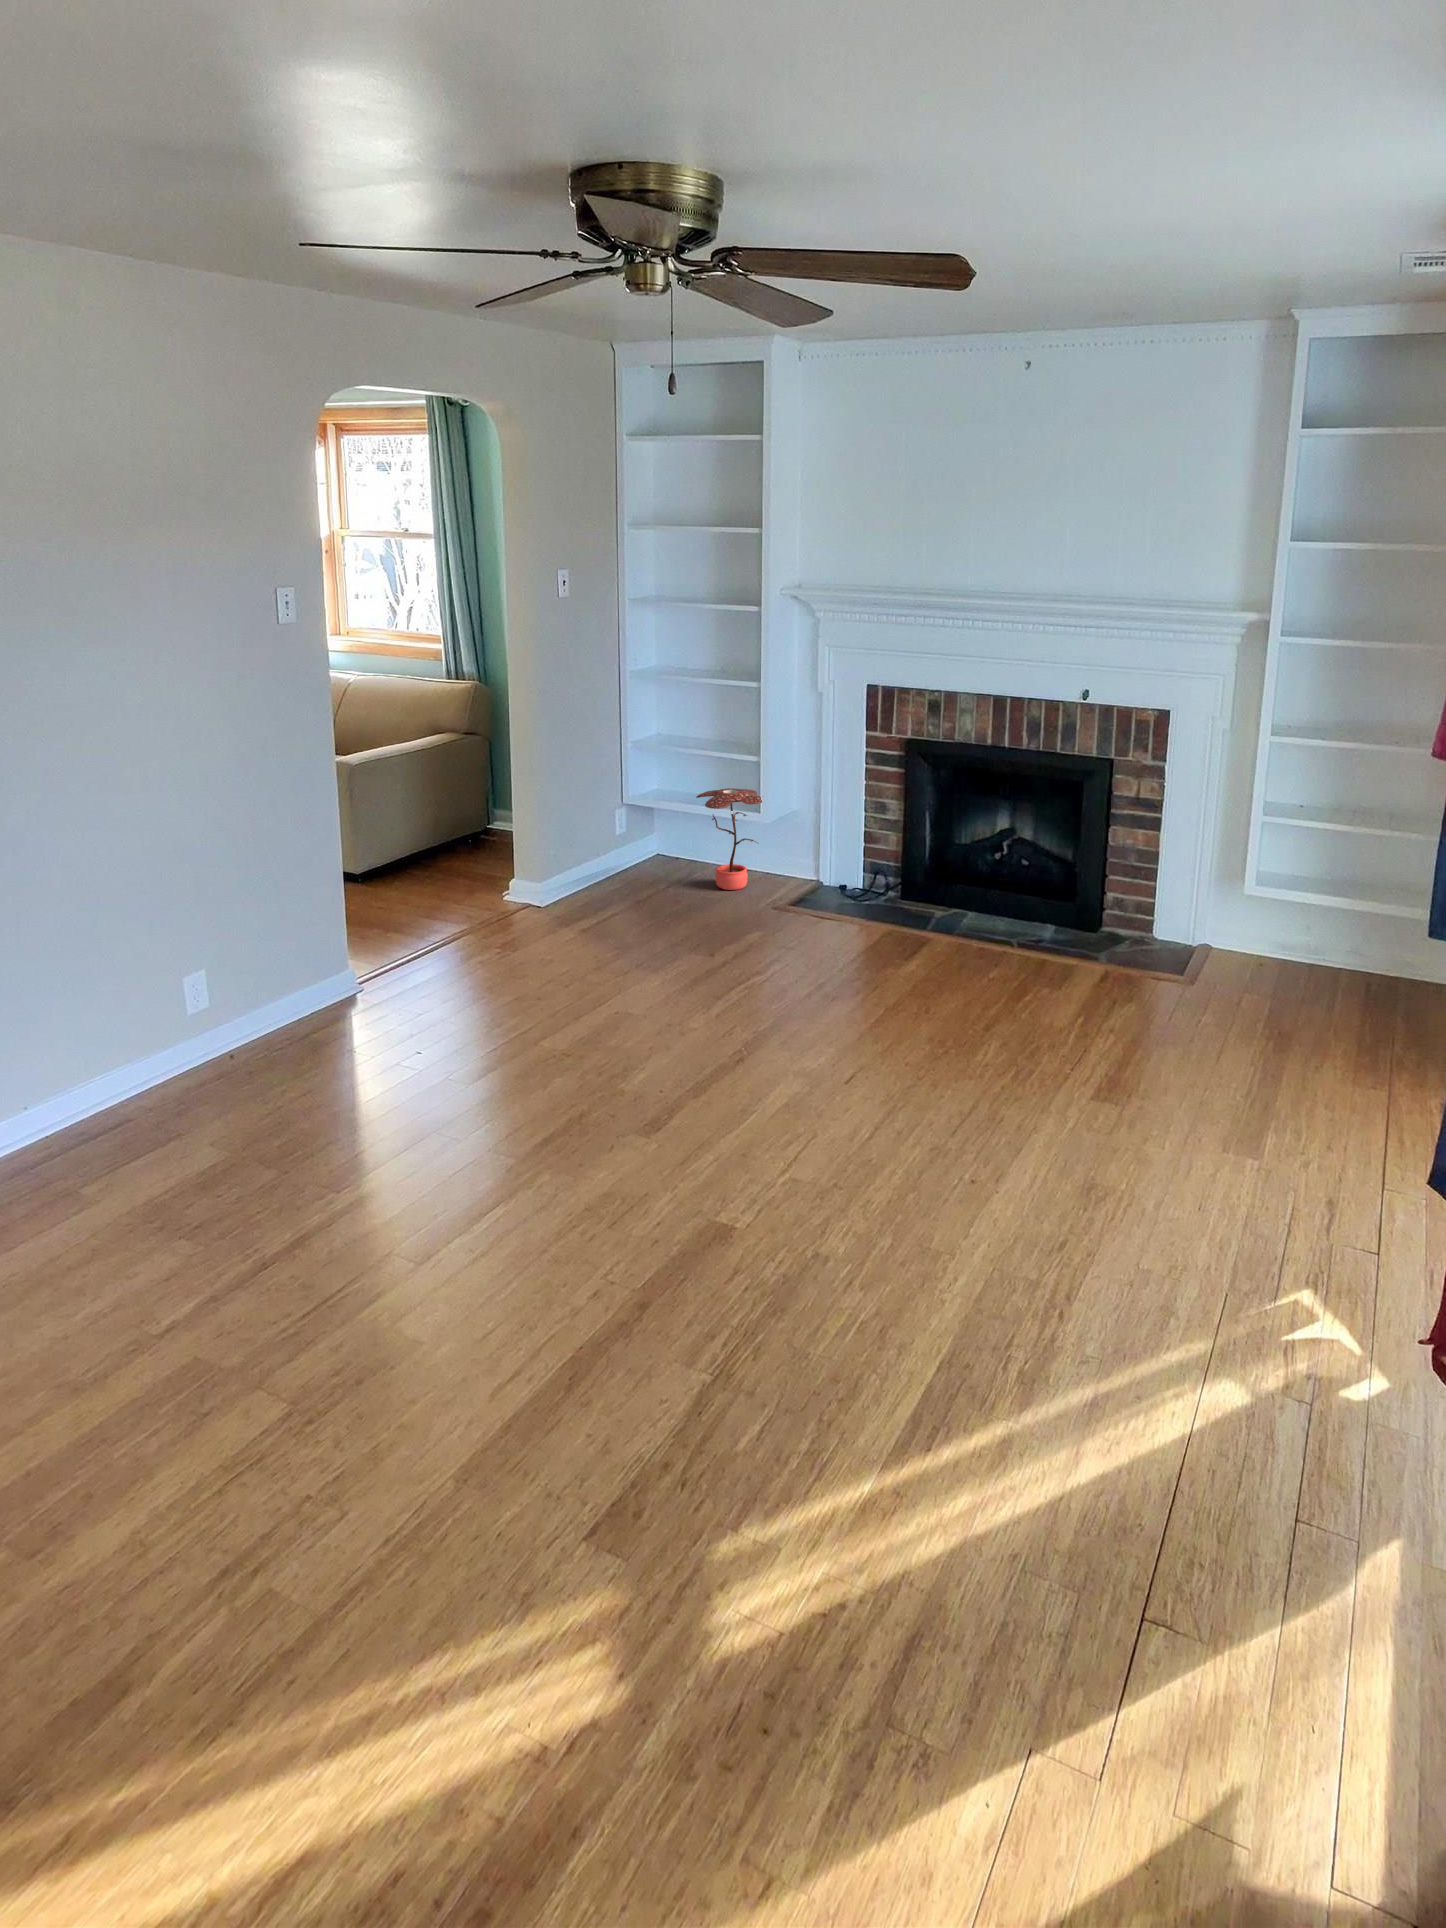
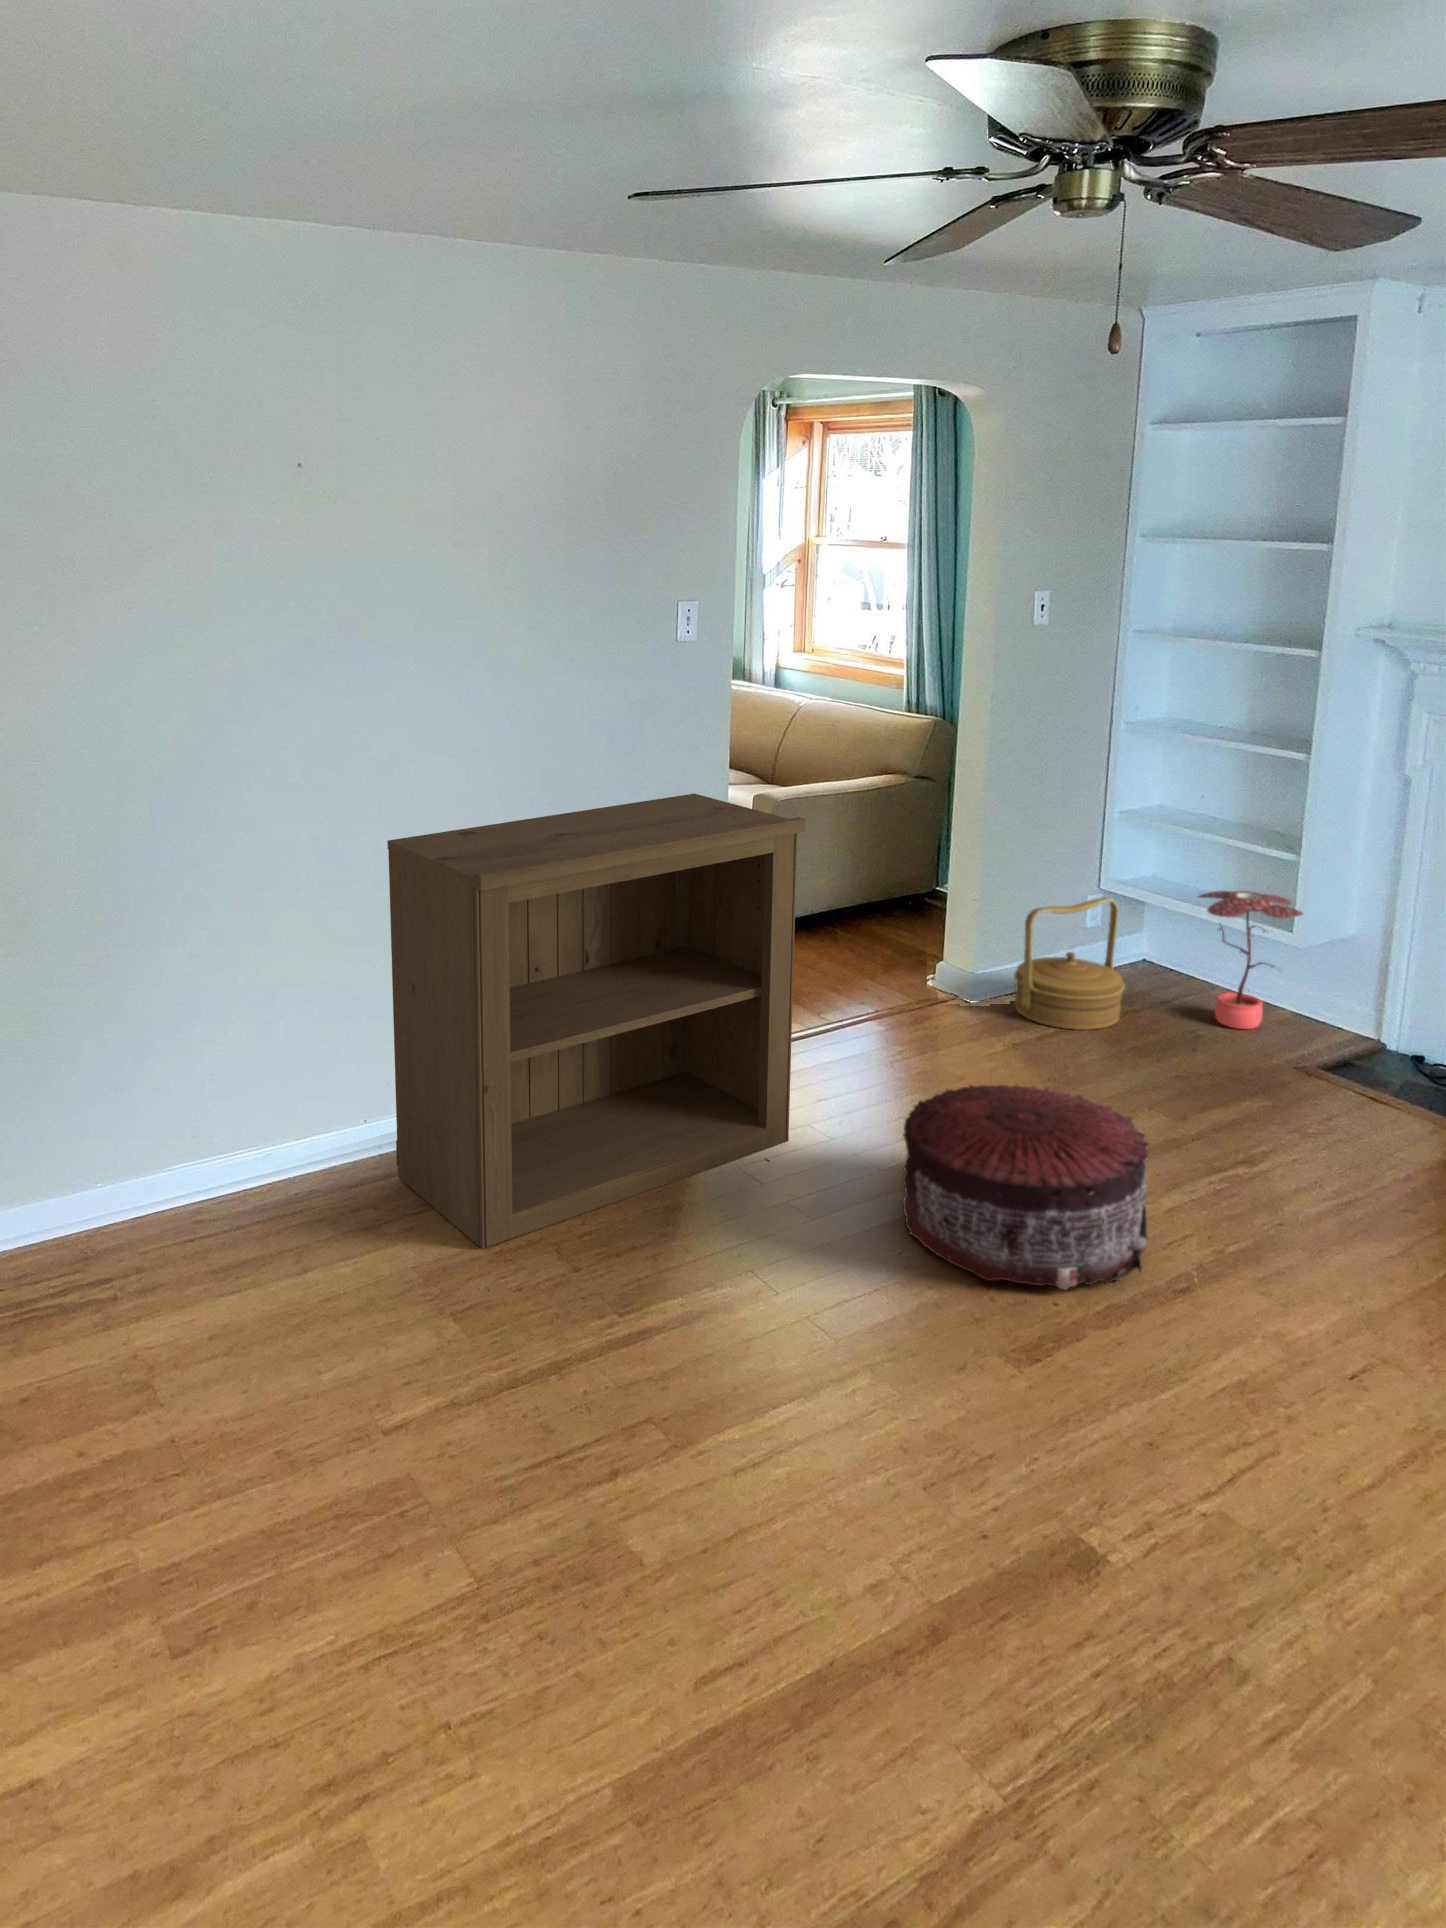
bookshelf: none [20,753,426,1178] -> present [388,794,805,1248]
woven basket: none [571,806,653,911] -> present [1014,897,1125,1030]
pouf: none [528,945,712,1093] -> present [902,1085,1148,1290]

